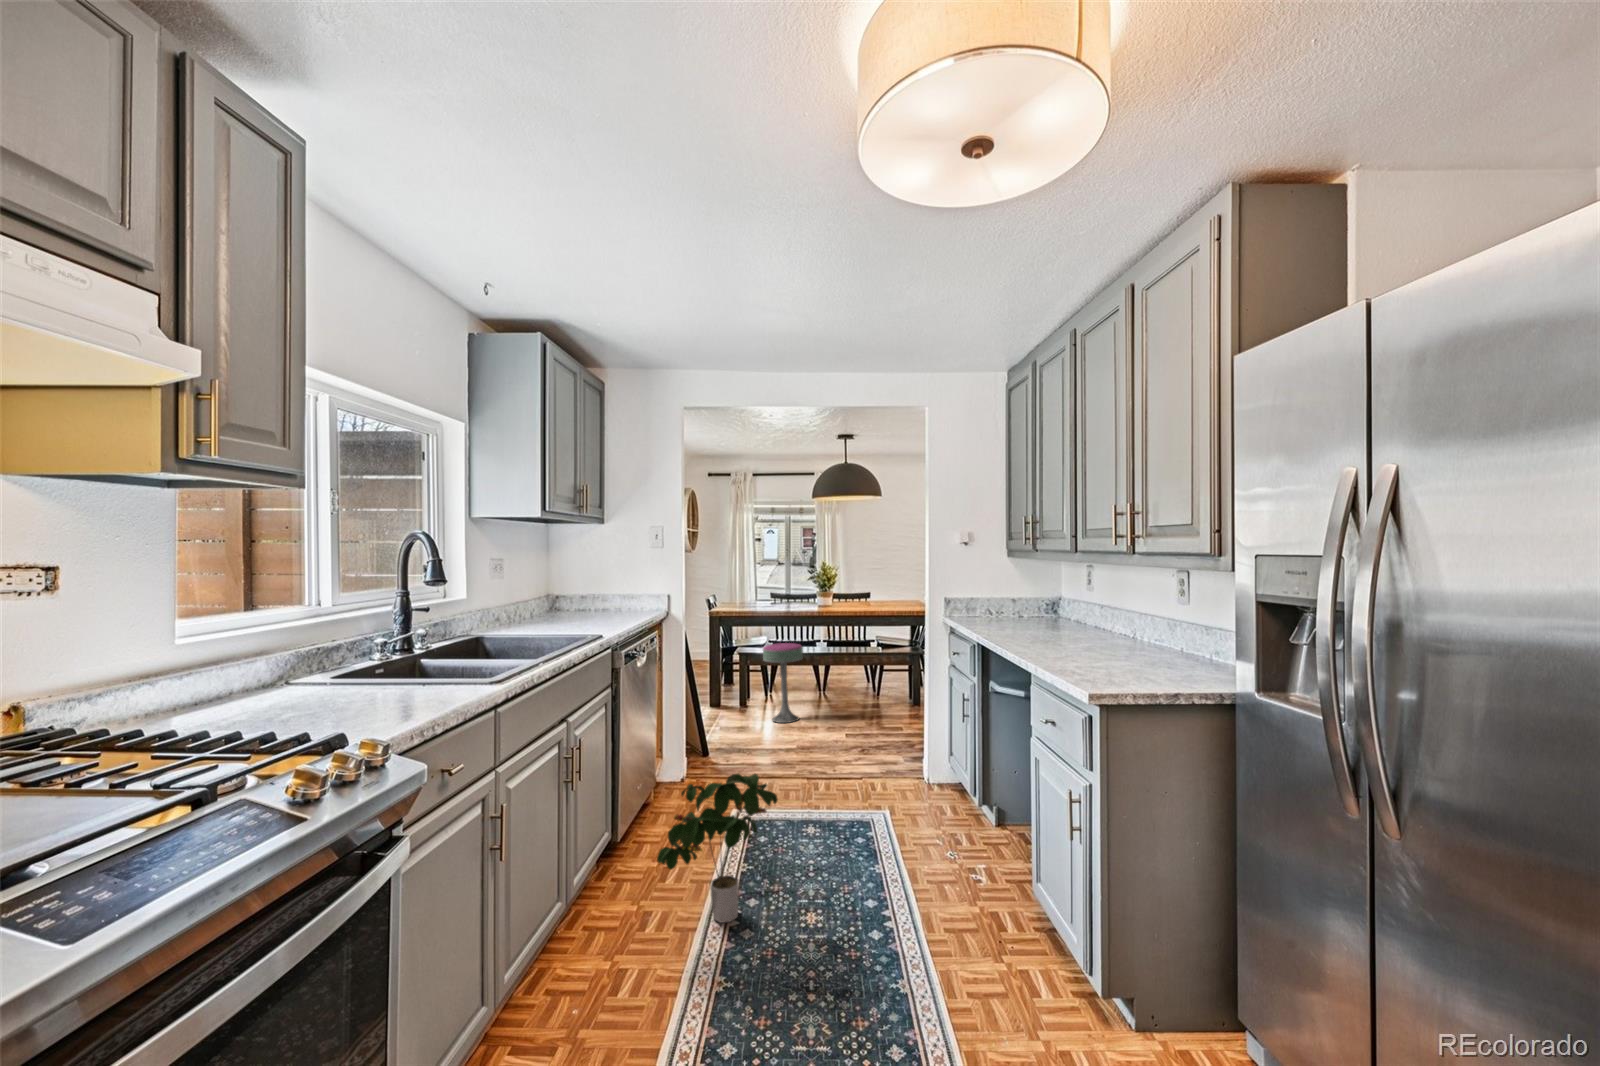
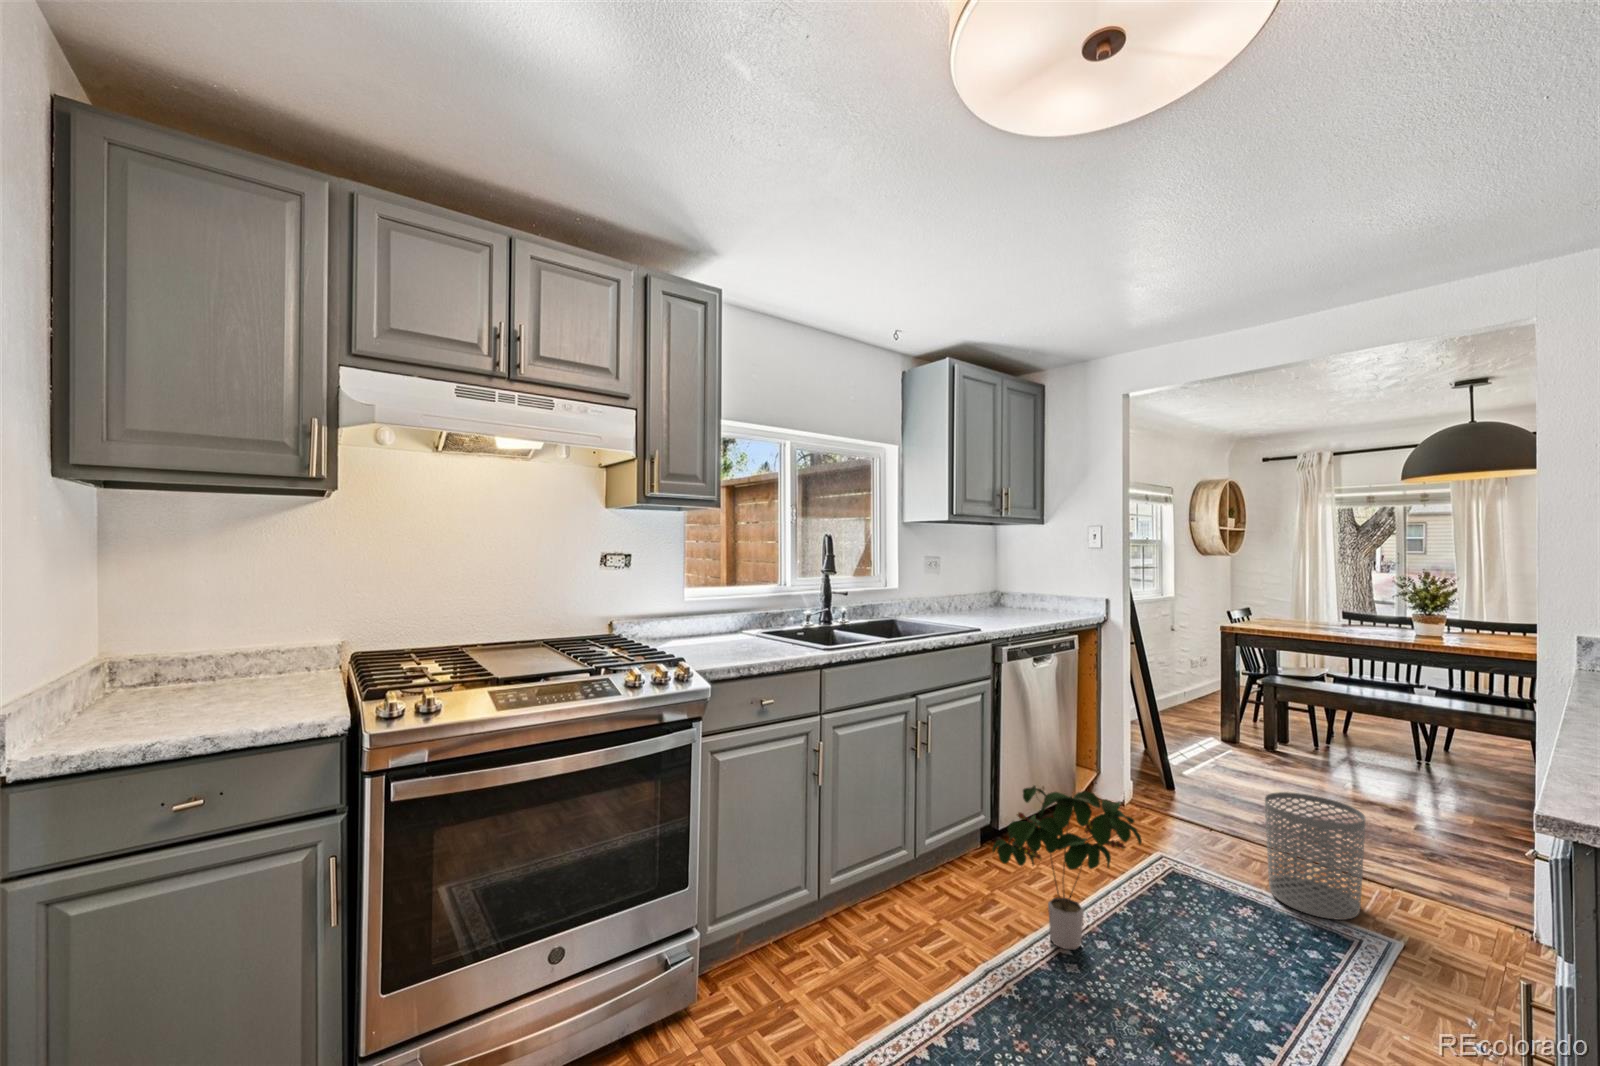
bar stool: present [763,643,803,723] -> none [1296,672,1367,786]
waste bin: none [805,729,862,814] -> present [1265,792,1365,920]

